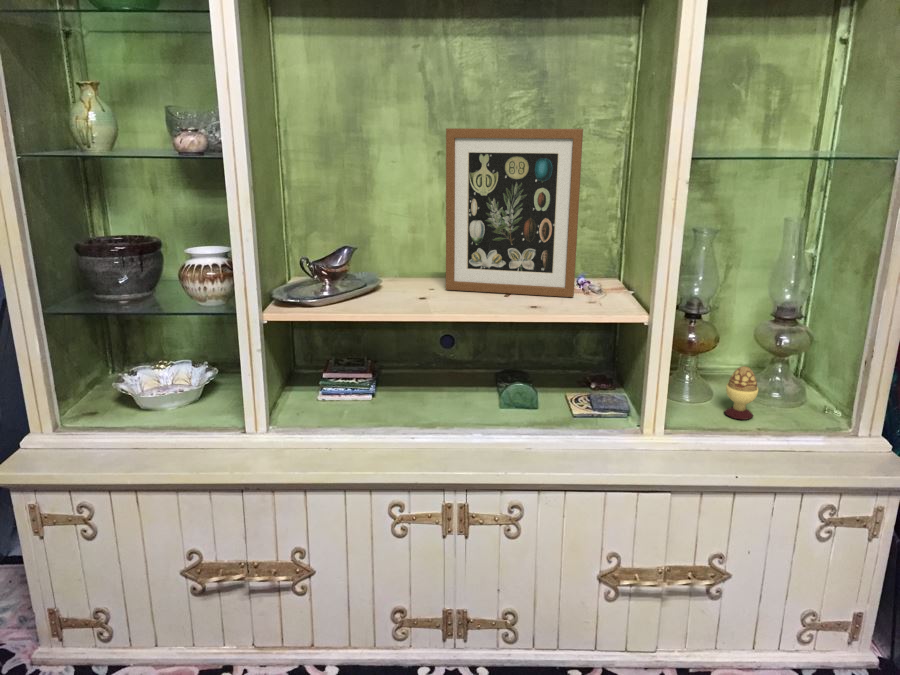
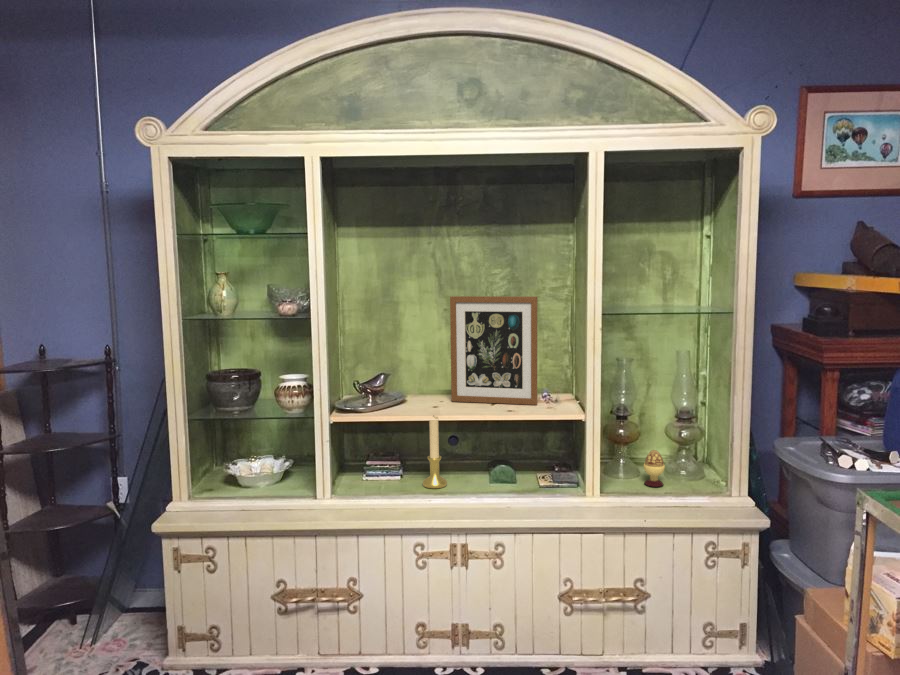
candle holder: none [403,310,438,417] -> present [423,416,447,488]

